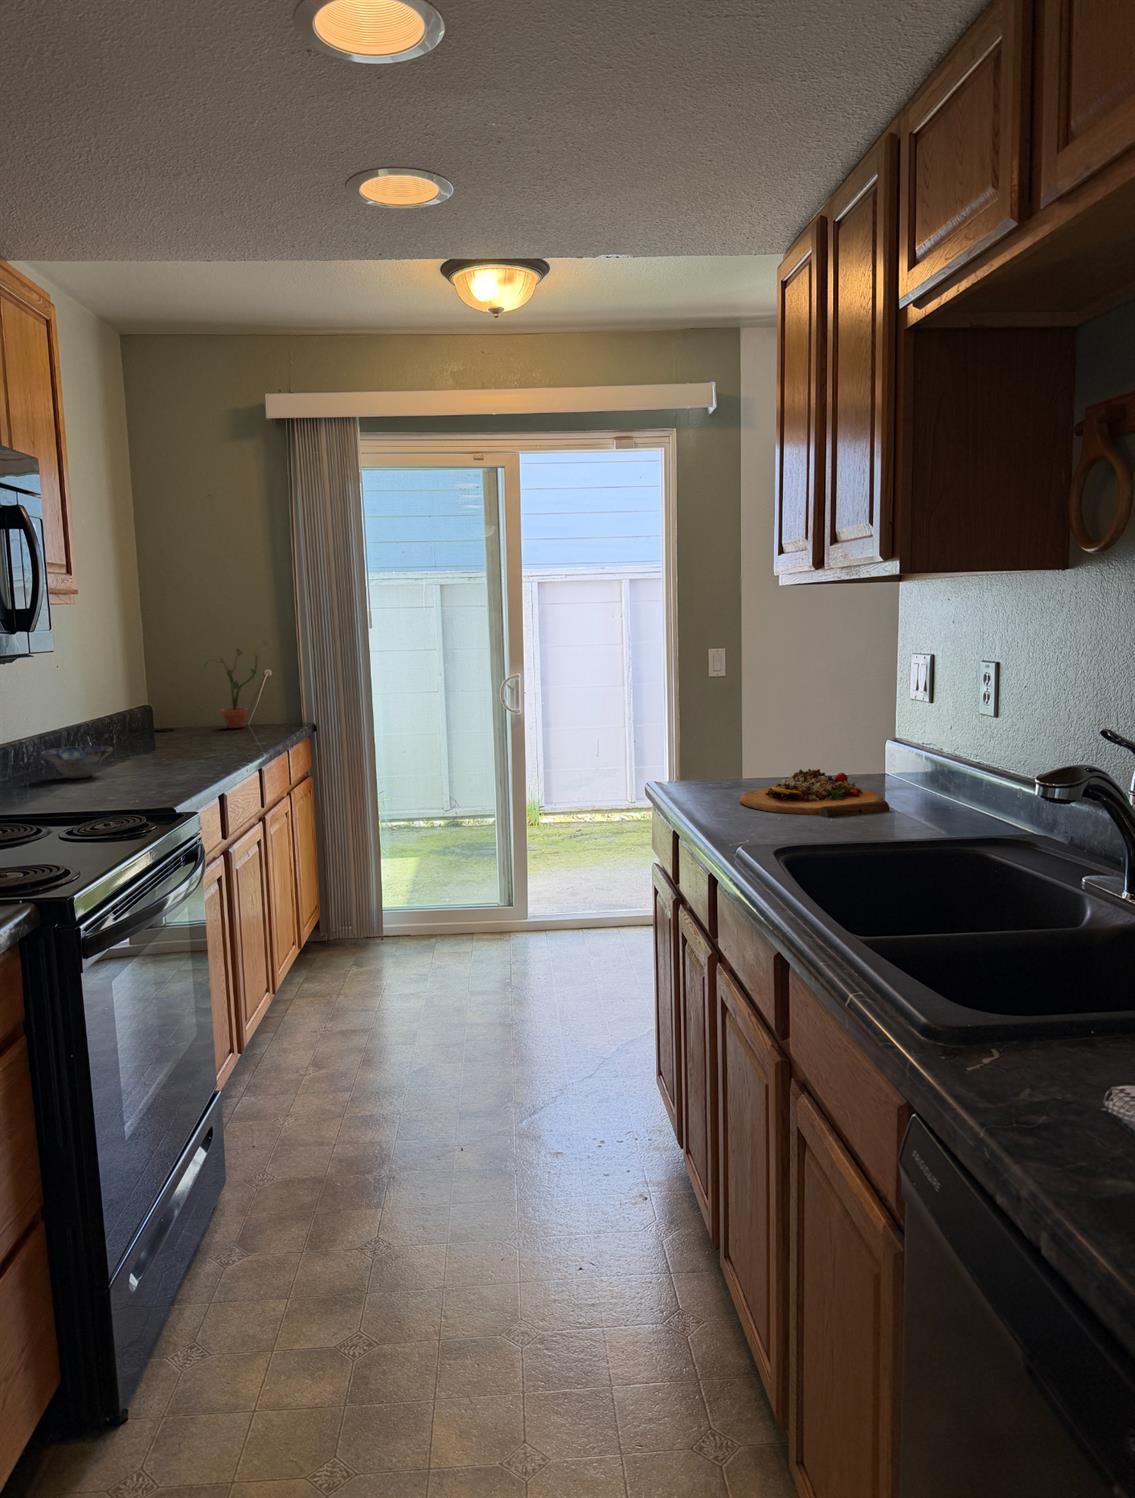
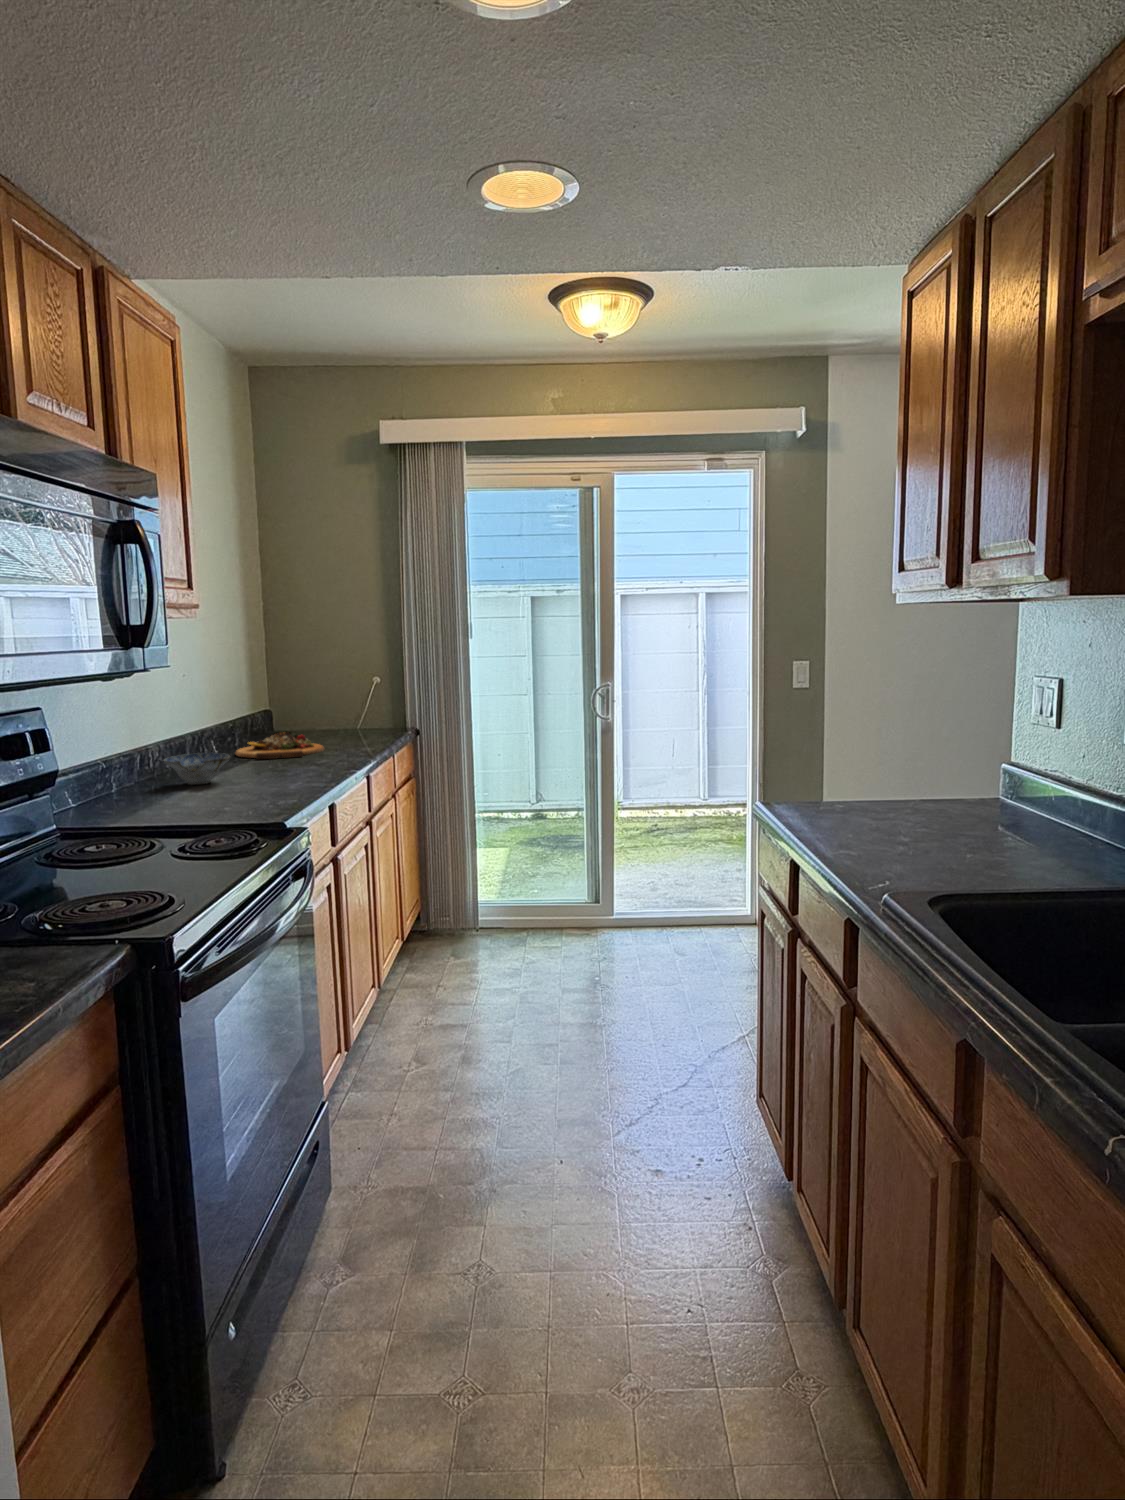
potted plant: present [204,643,271,728] -> none [318,648,382,732]
cutting board: present [739,769,889,817] -> present [235,732,325,759]

